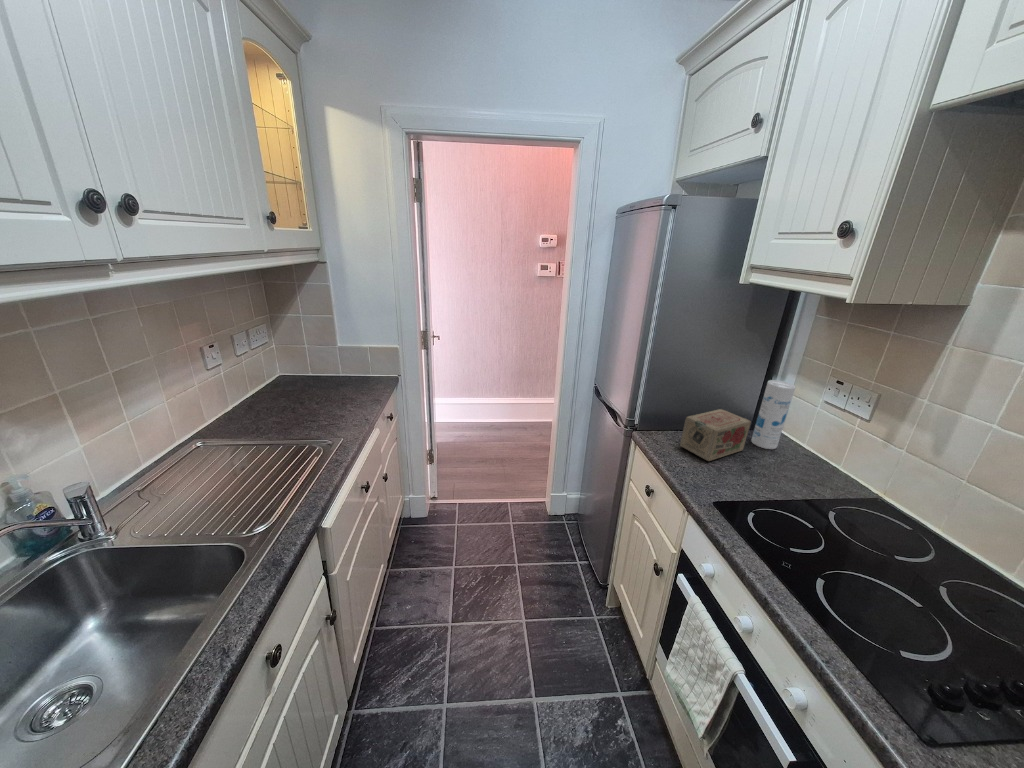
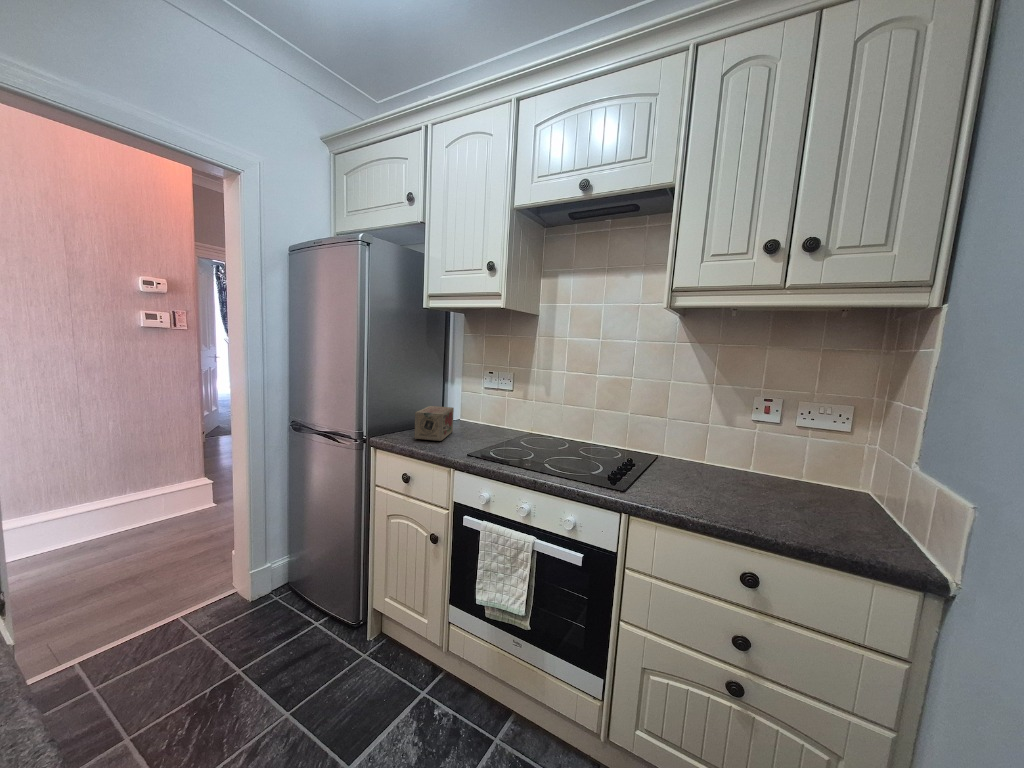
canister: present [752,380,795,449] -> none [451,378,470,428]

